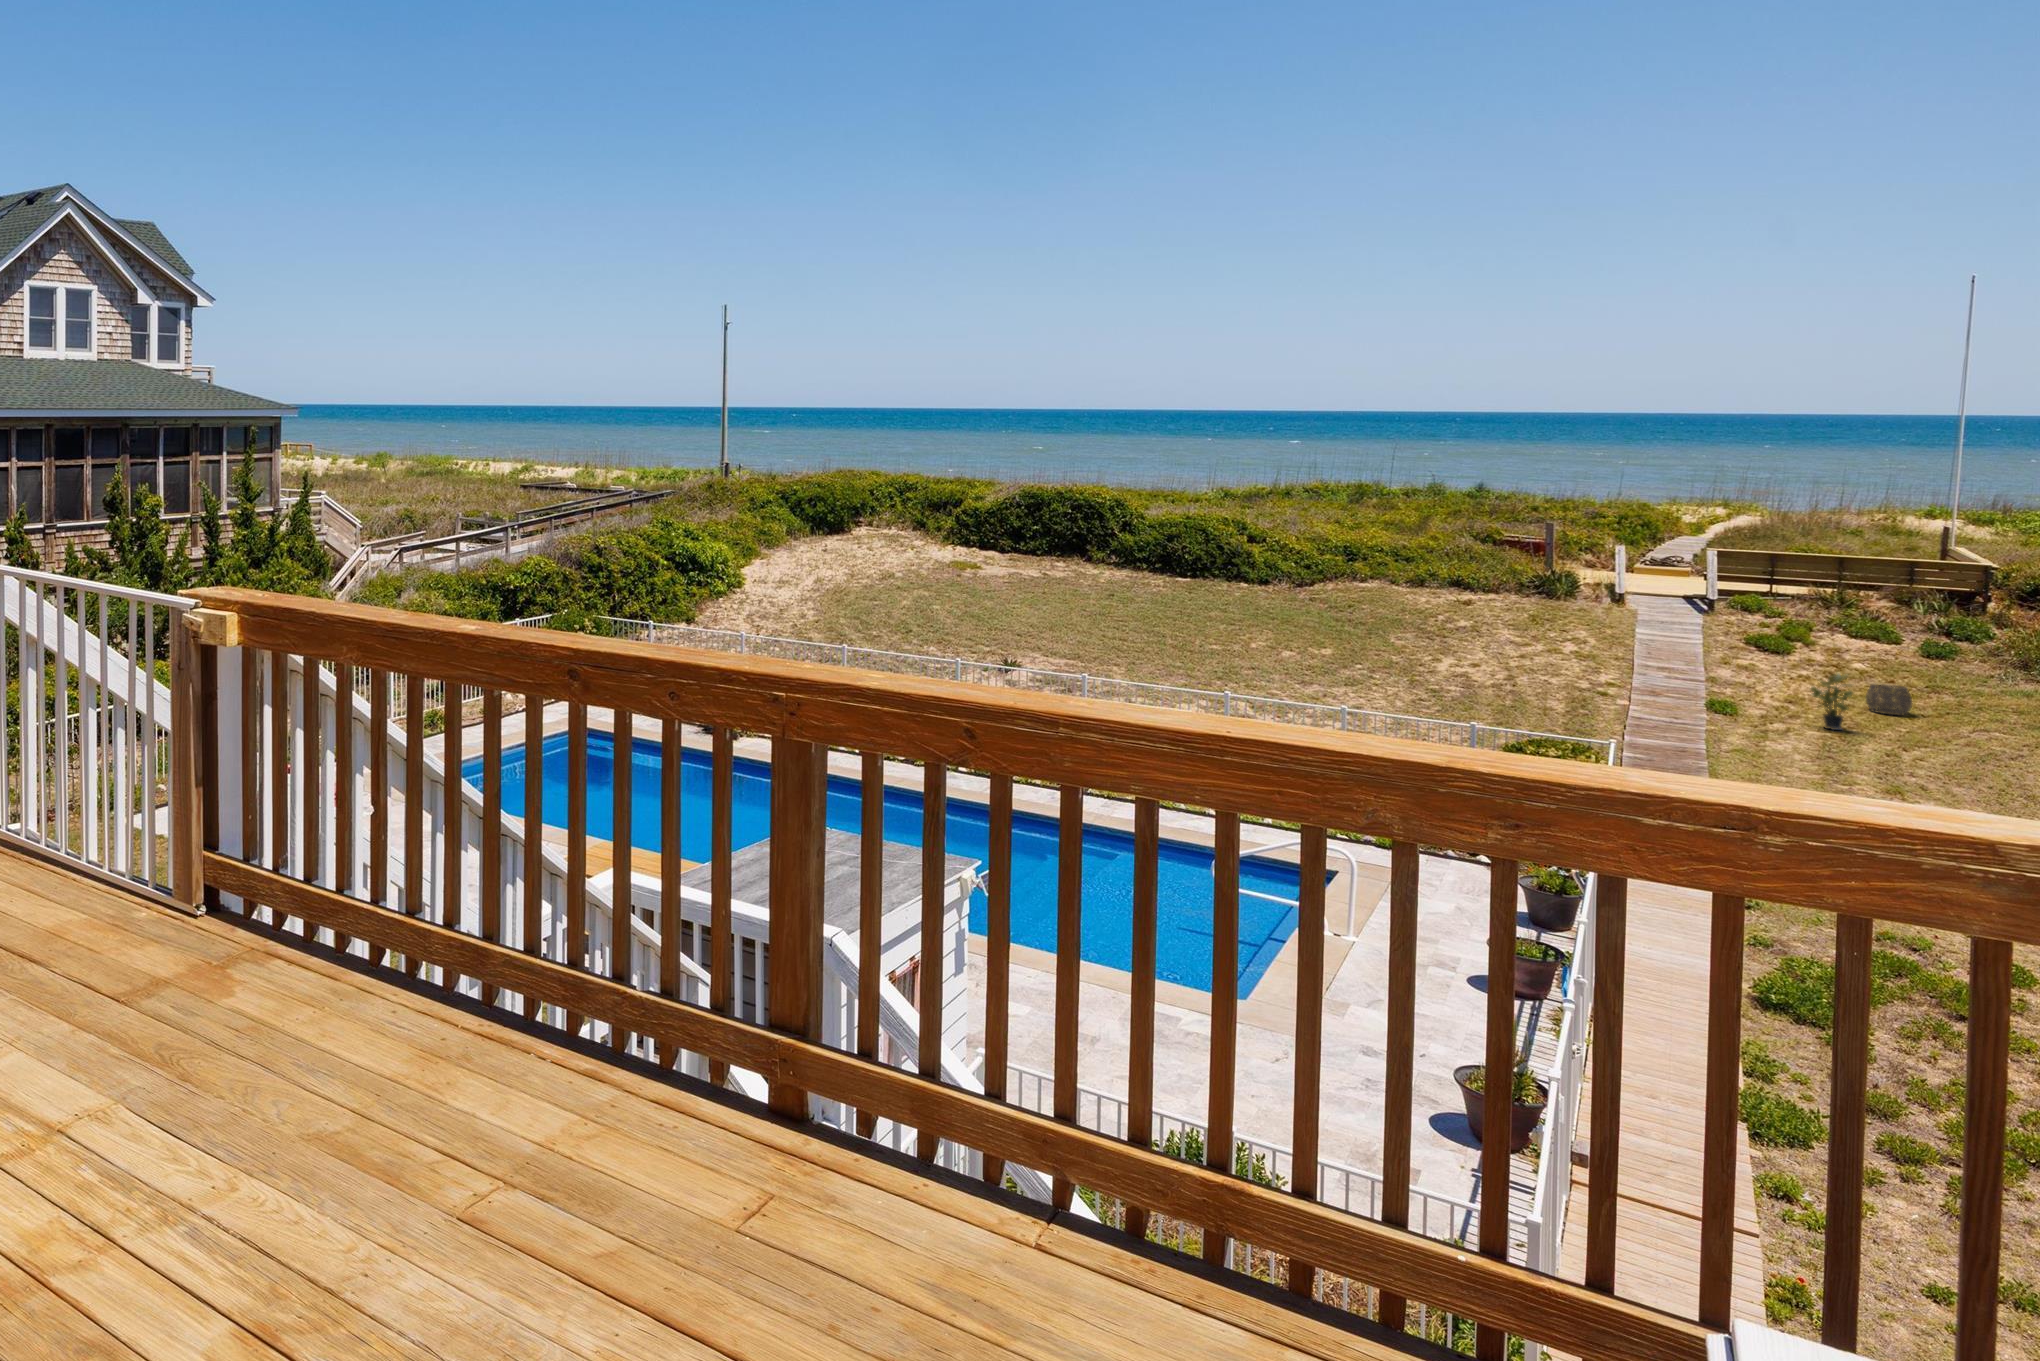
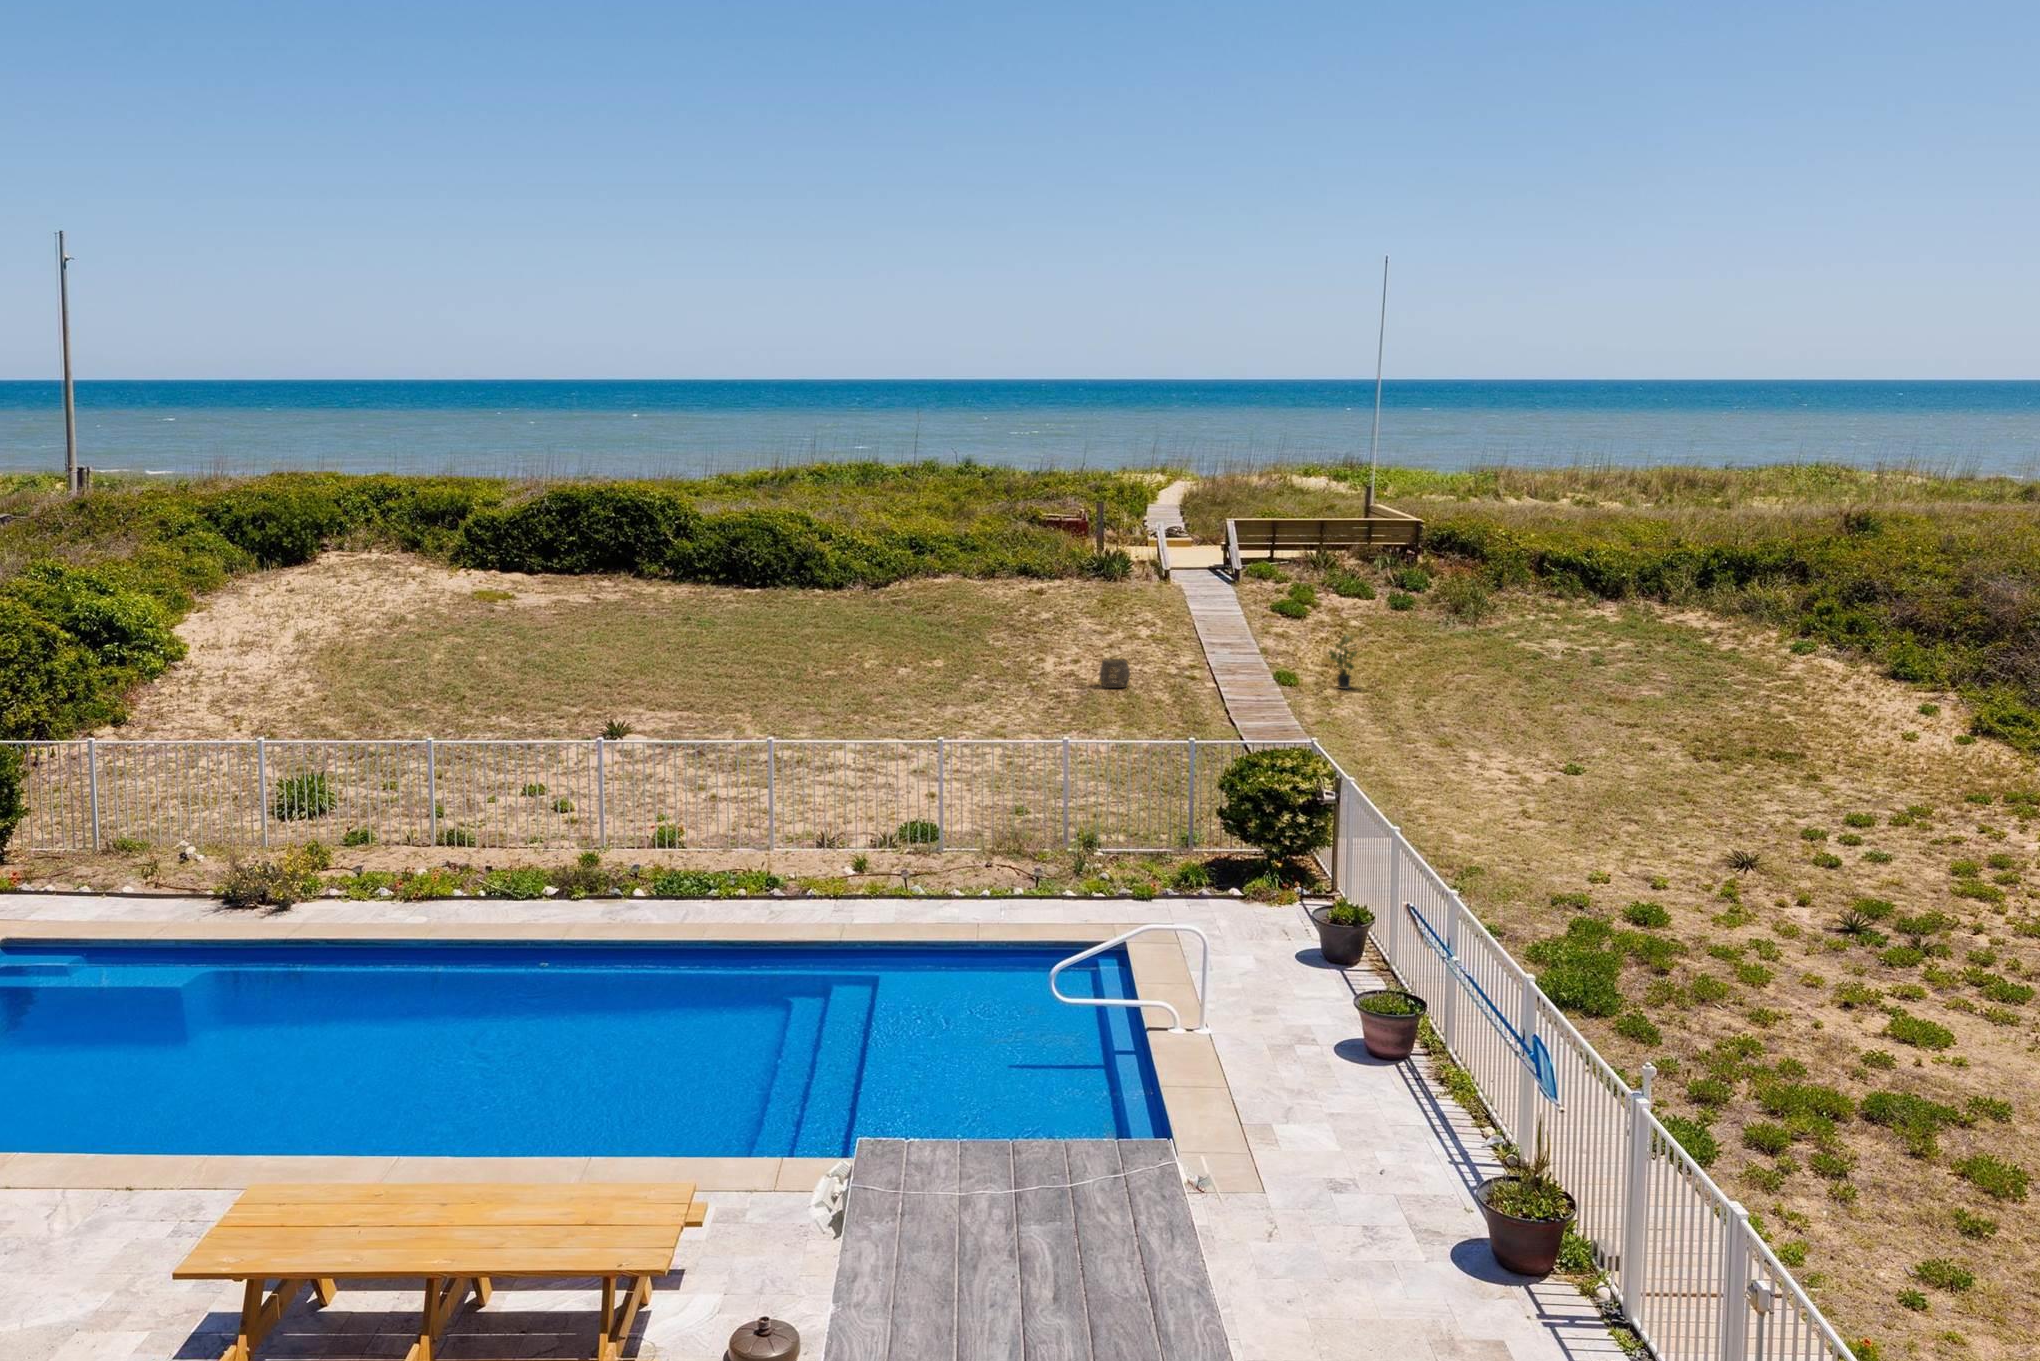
woven basket: present [1866,684,1912,715] -> present [1099,659,1130,688]

